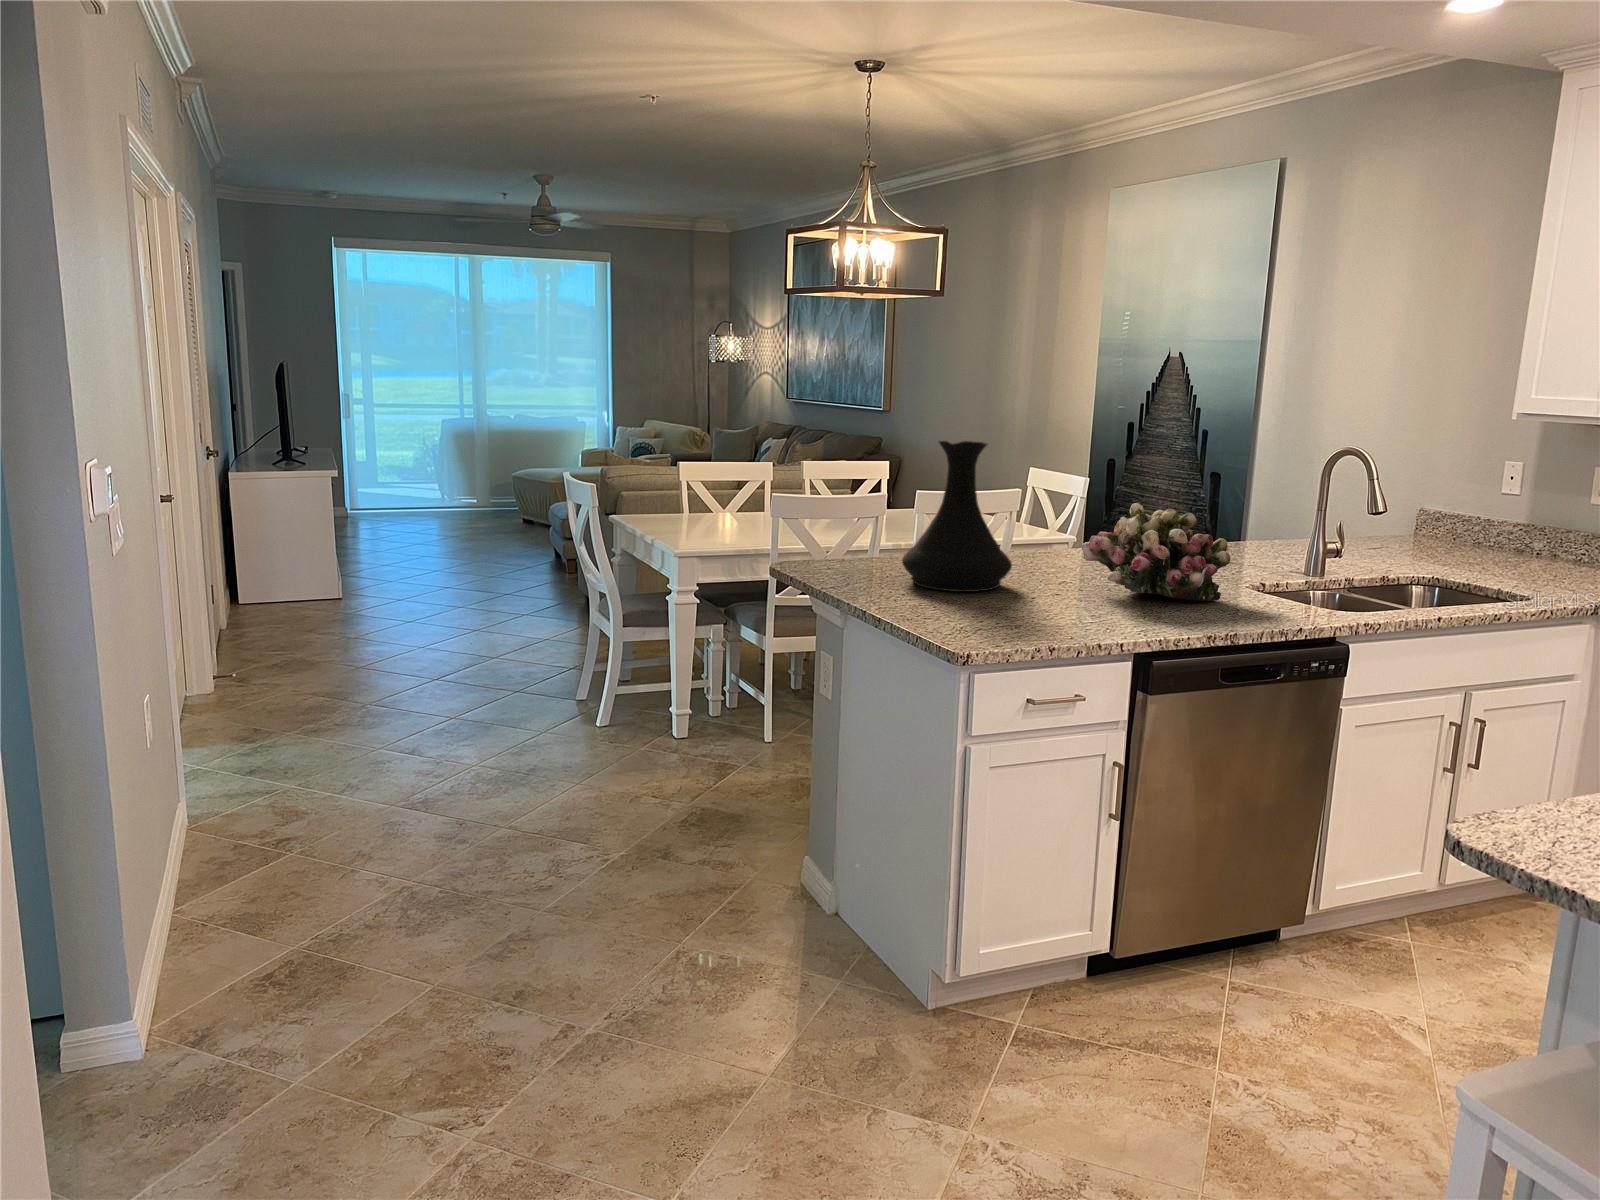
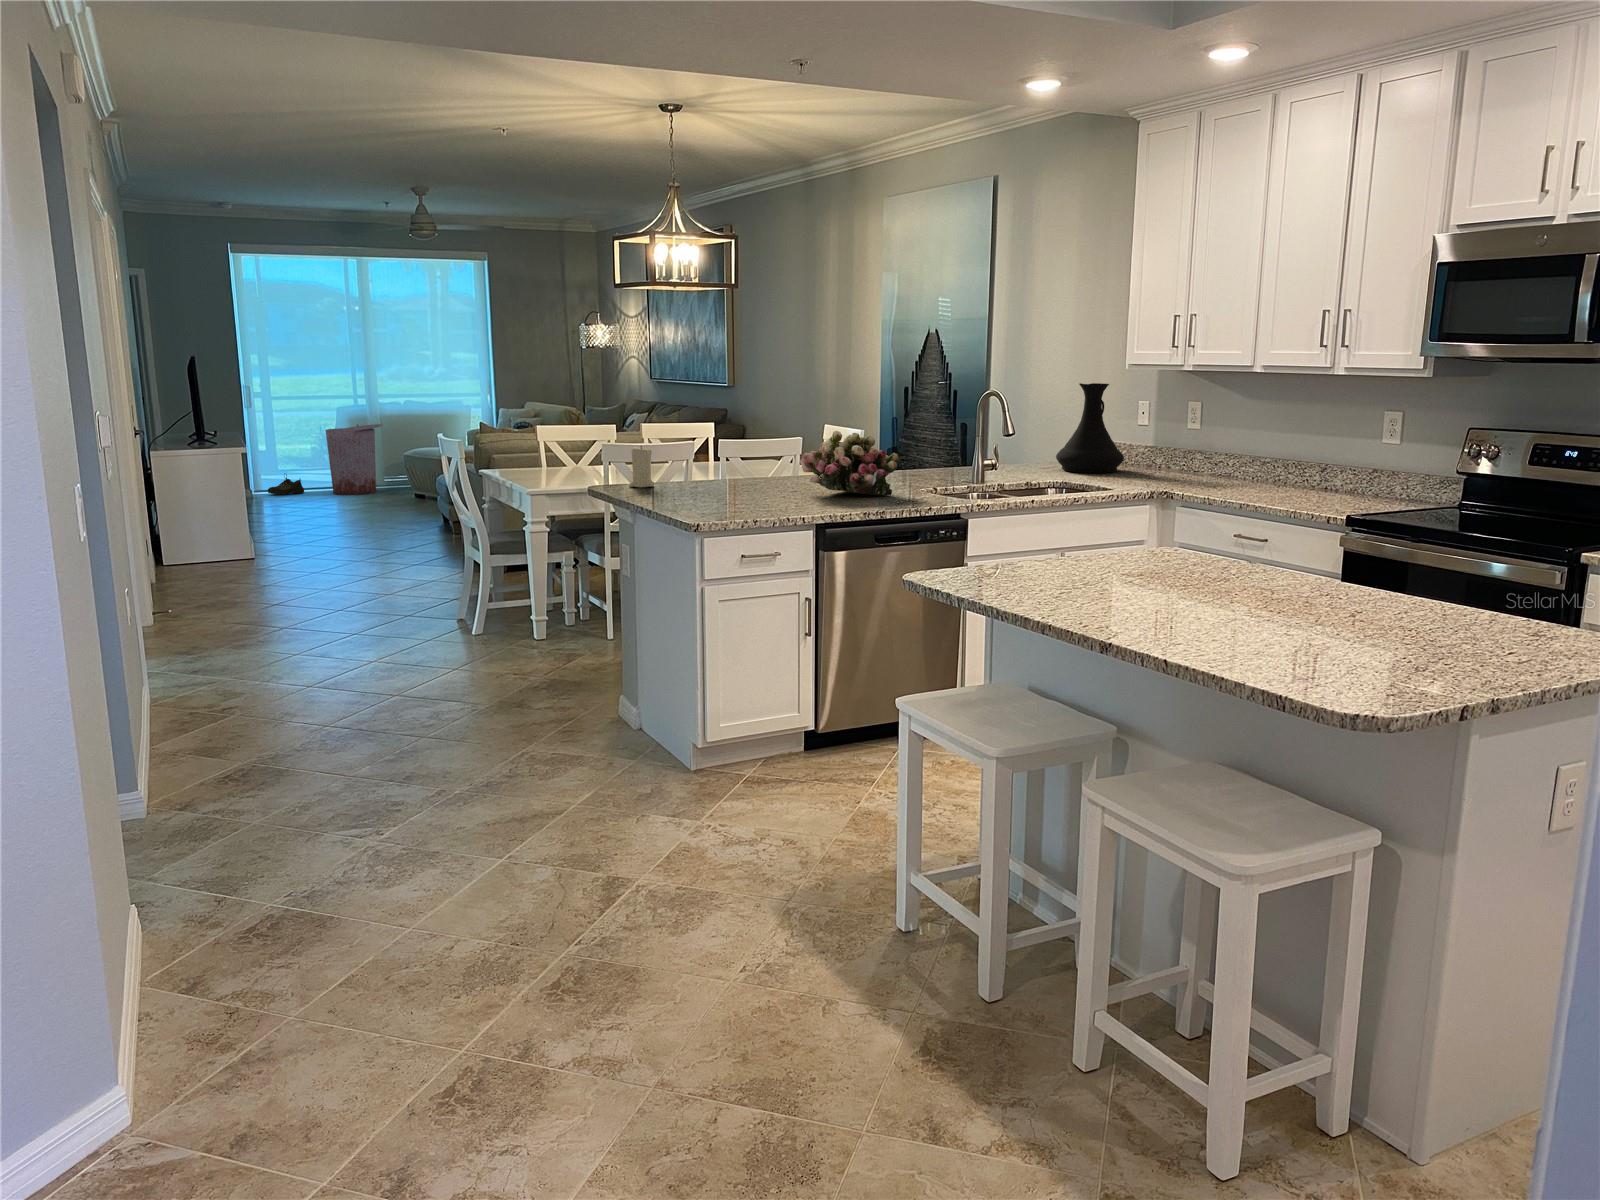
trash can: none [431,439,491,516] -> present [326,424,382,495]
vase: present [902,441,1012,592] -> present [1056,383,1124,473]
shoe: none [368,490,406,513] -> present [268,474,304,495]
candle: none [830,513,865,572] -> present [629,446,654,487]

